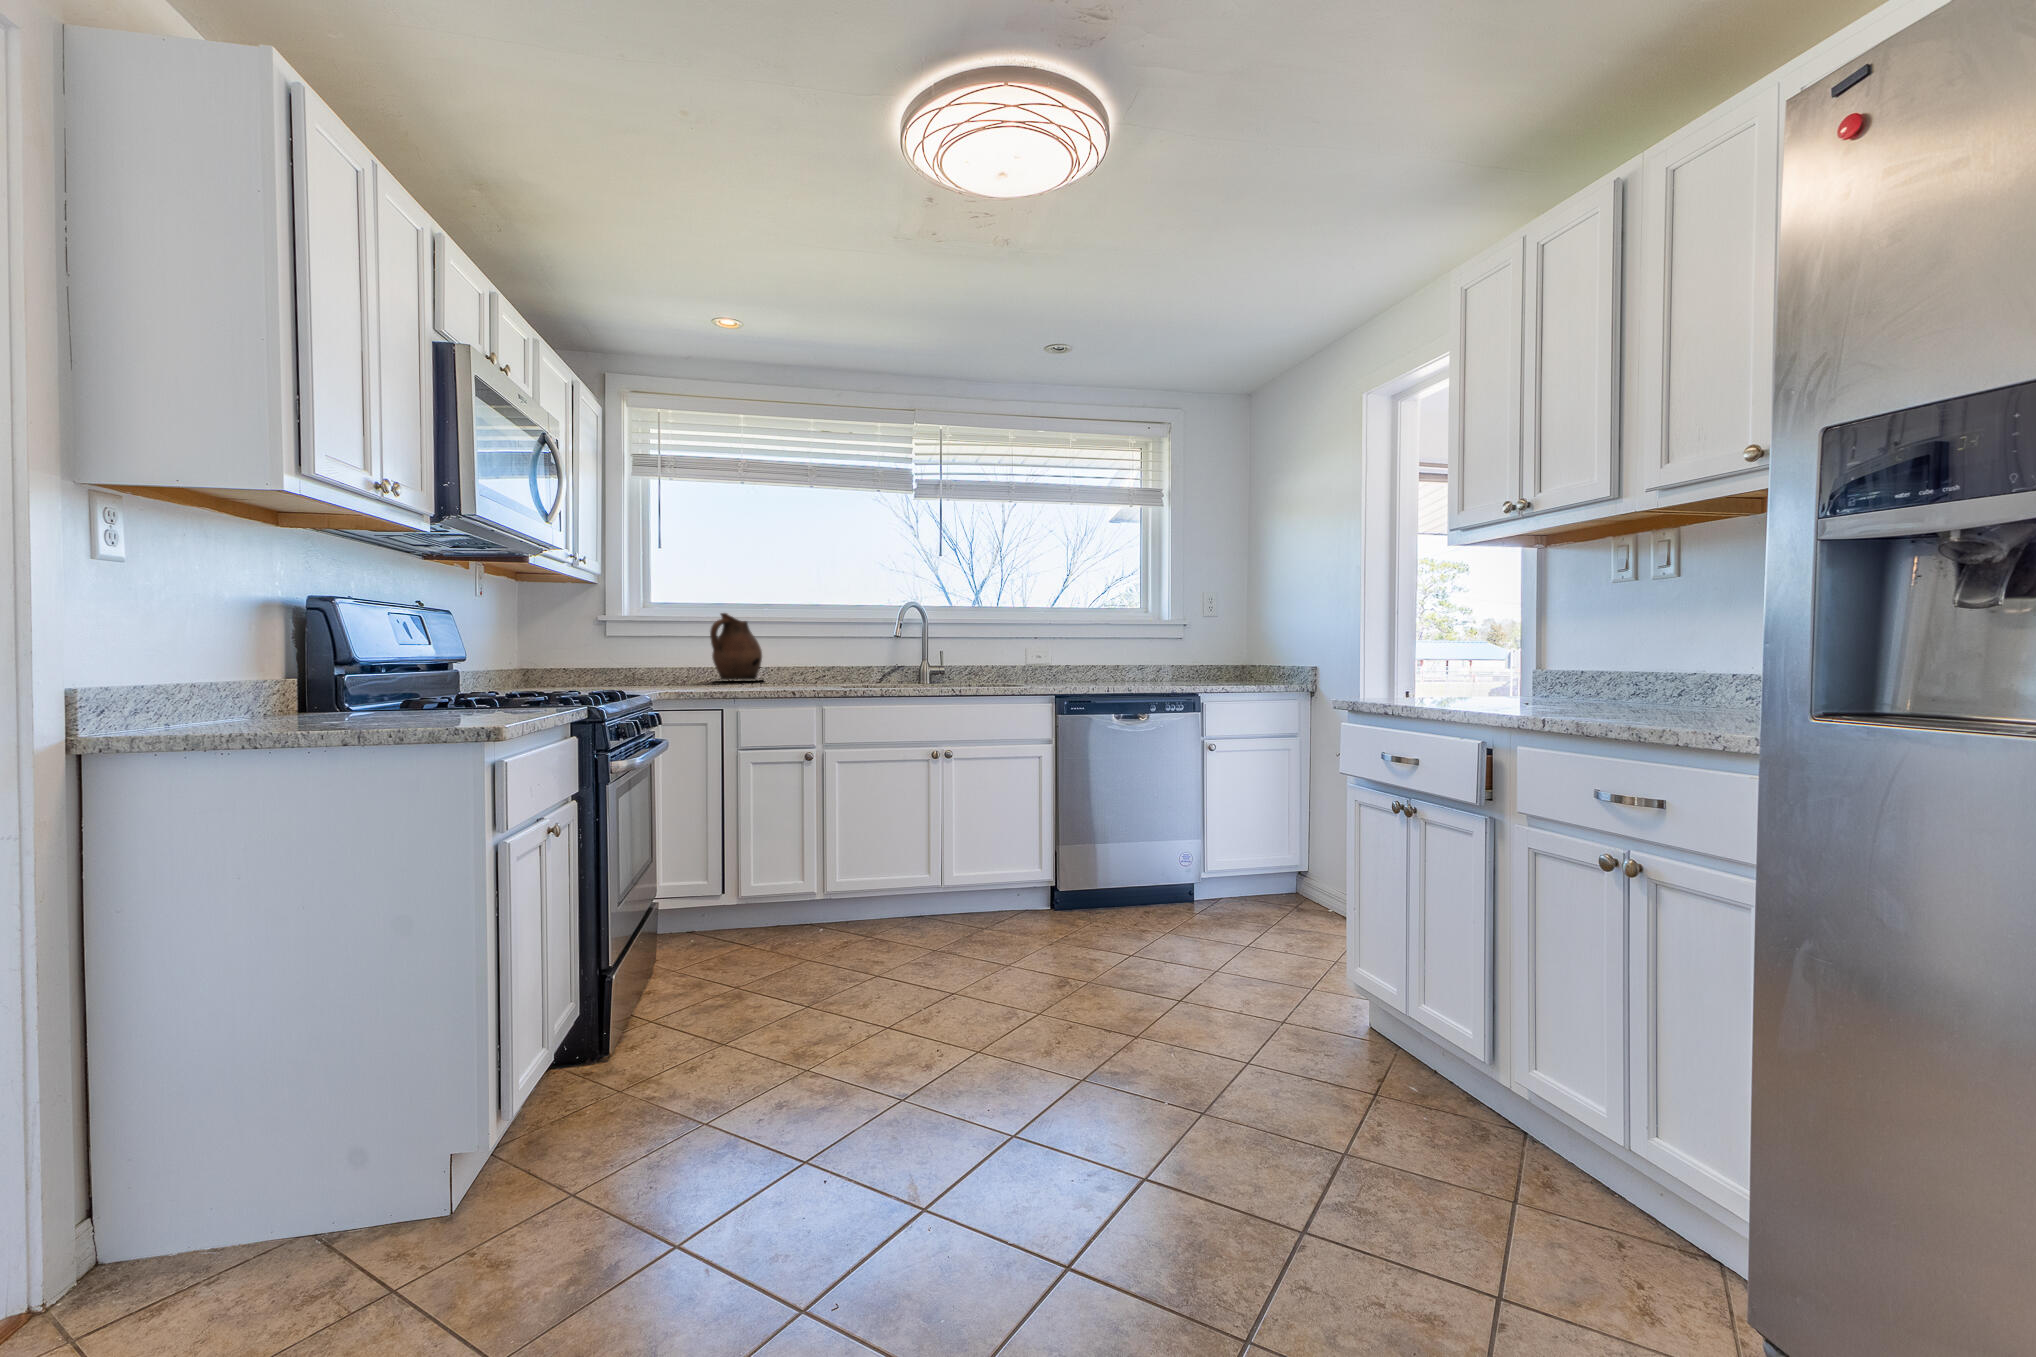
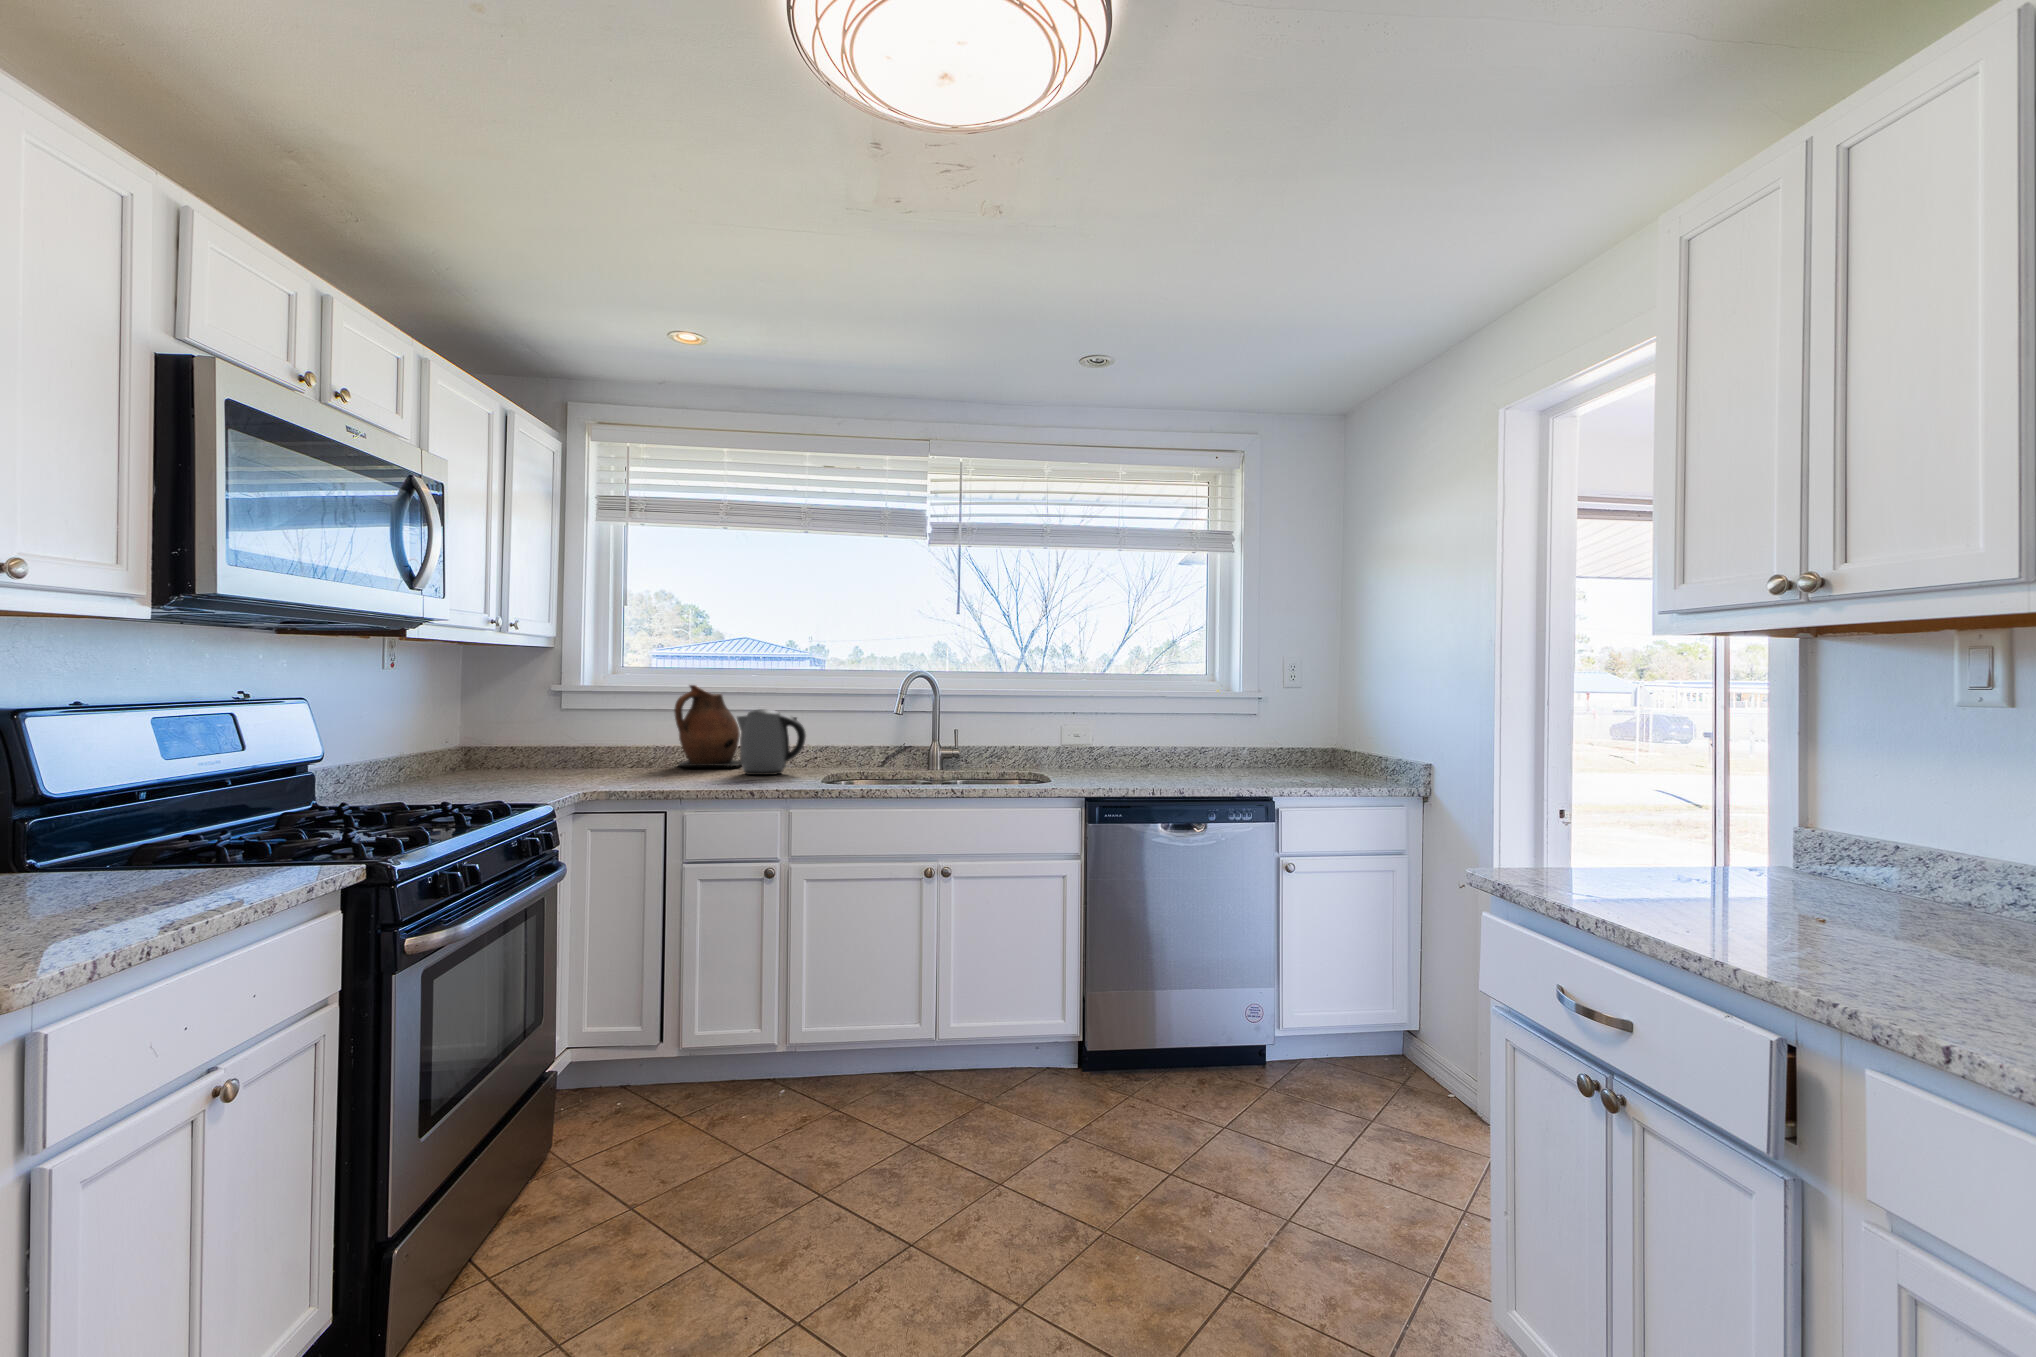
kettle: none [768,631,825,684] -> present [737,709,806,775]

